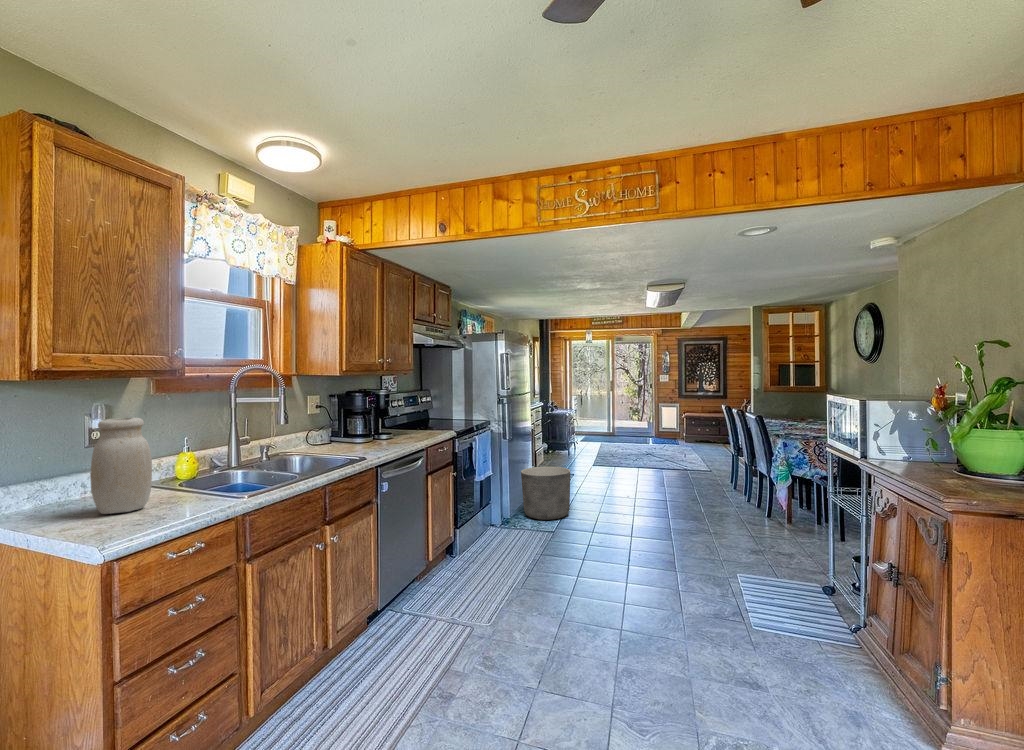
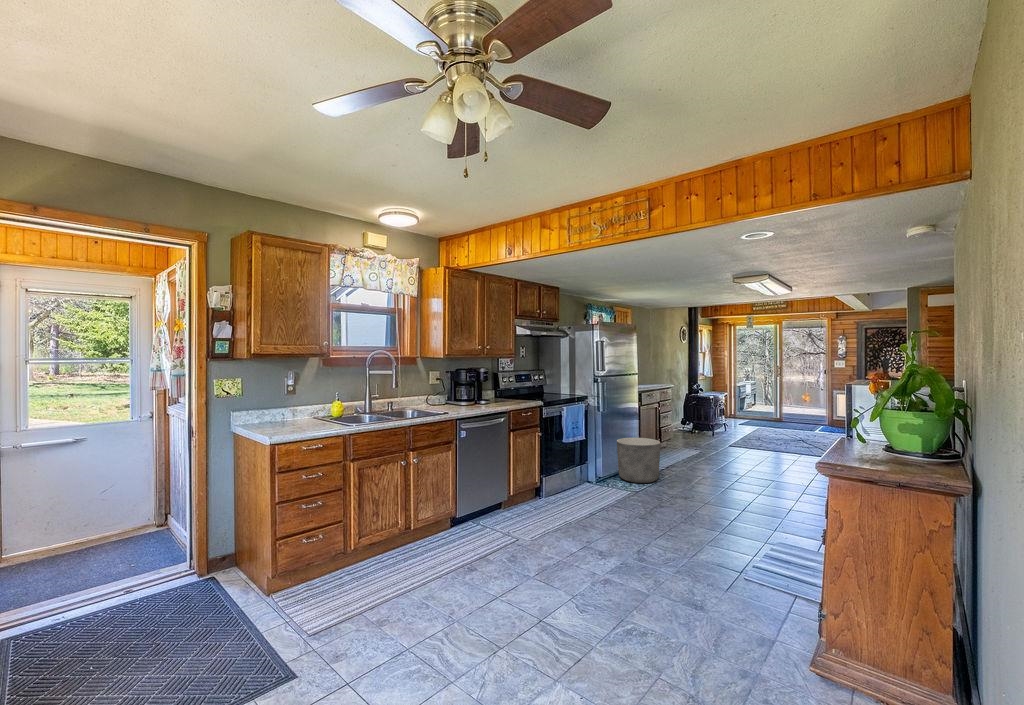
jar: present [90,417,152,514] -> none [271,380,300,429]

